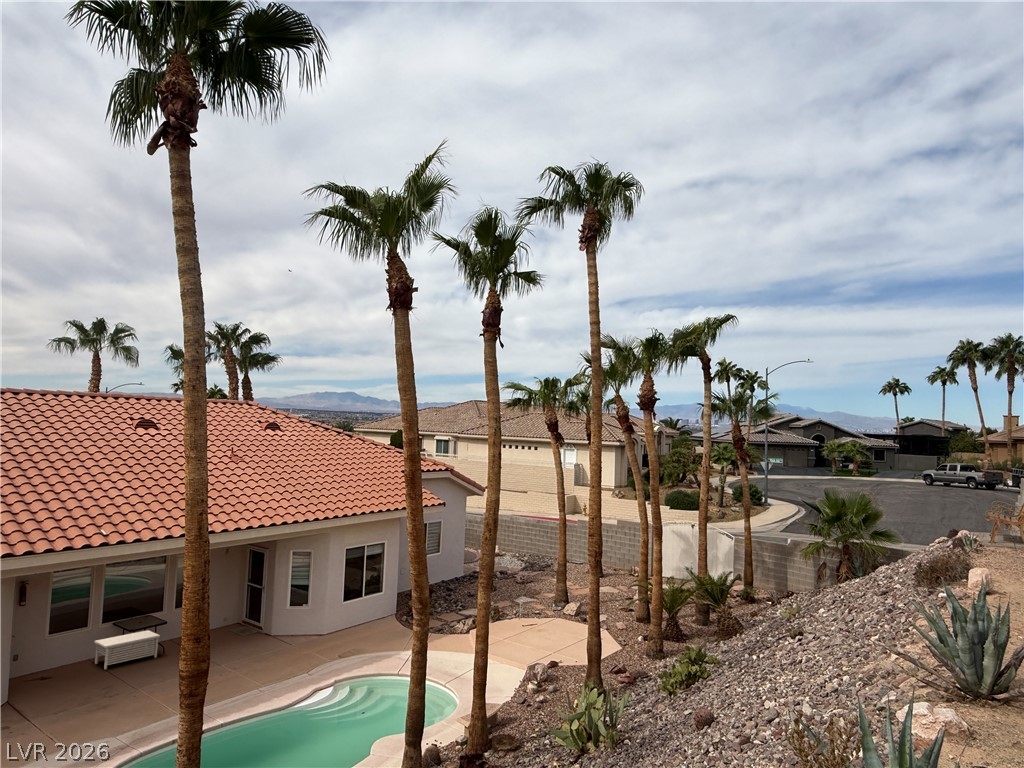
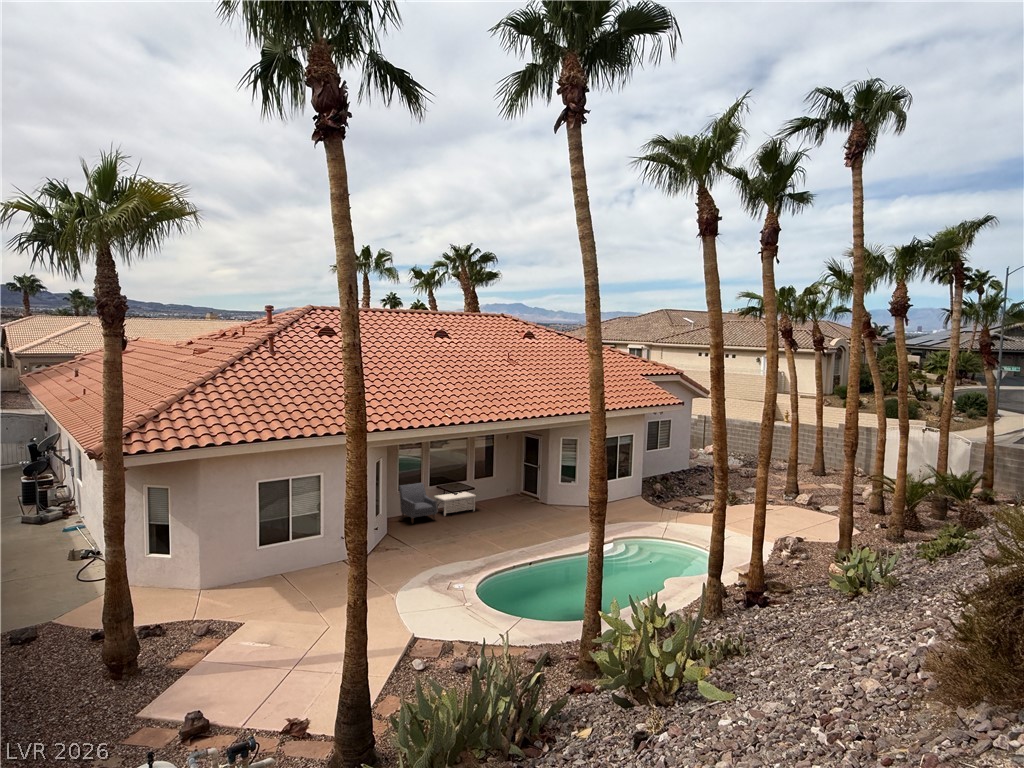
chair: none [32,623,90,687] -> present [399,483,437,523]

